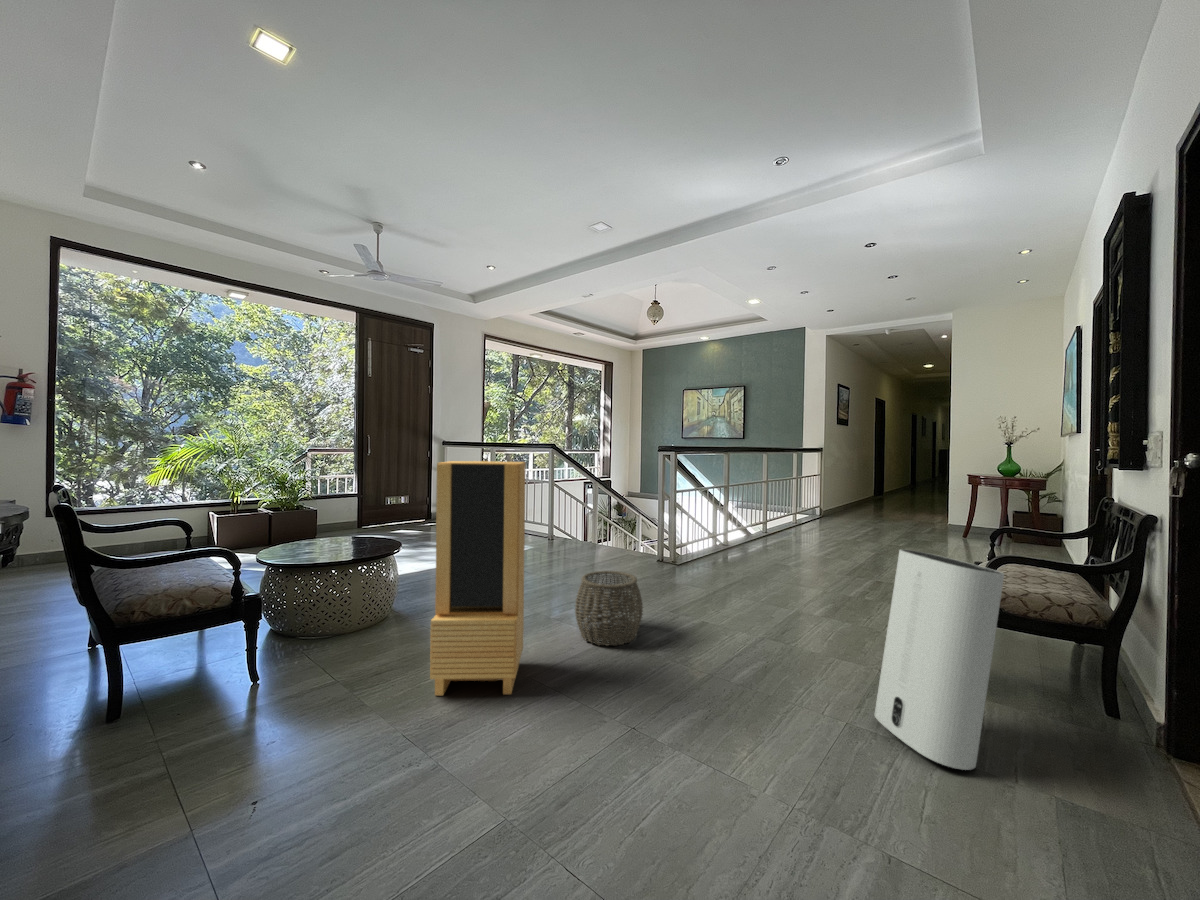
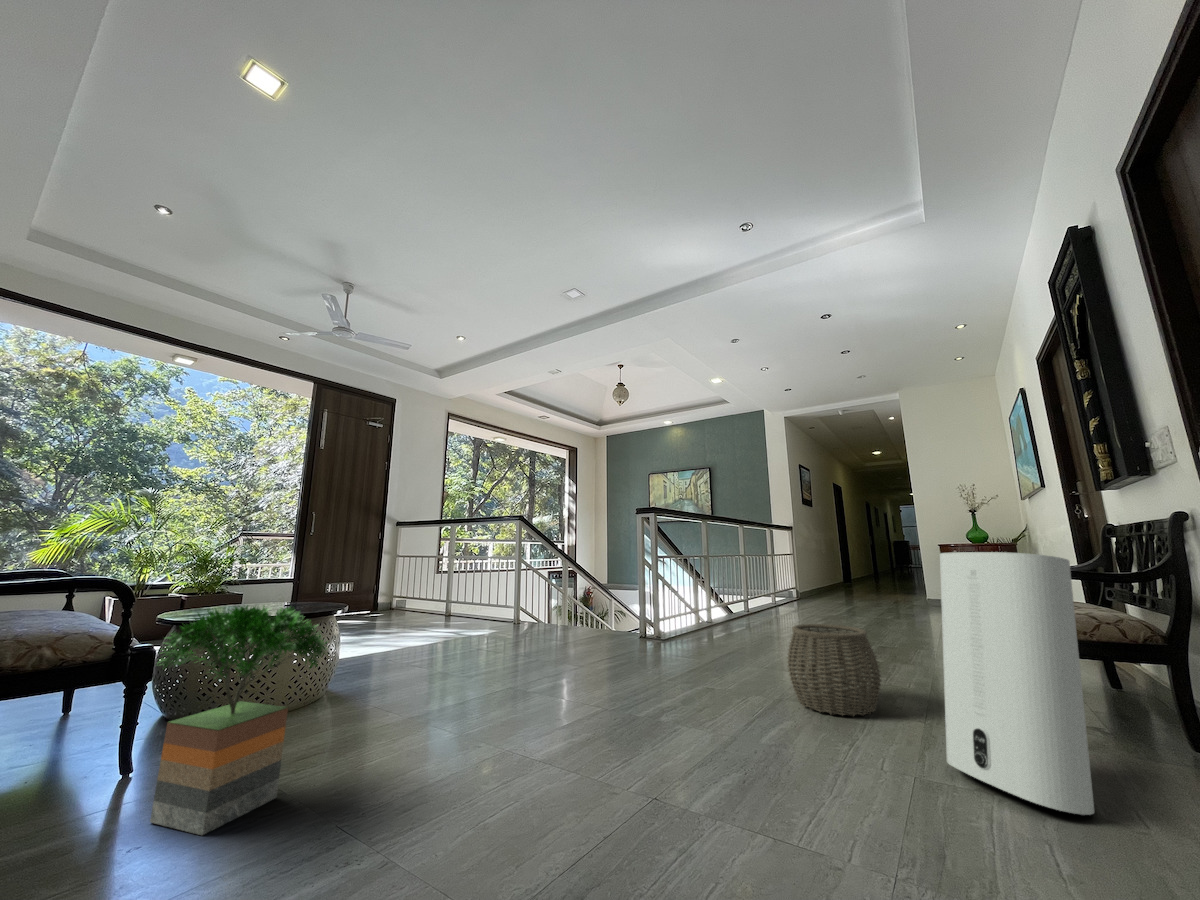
storage cabinet: present [430,461,526,695] -> none [377,471,508,777]
woven basket: present [575,571,643,646] -> present [787,624,881,716]
potted tree: none [265,572,389,735] -> present [150,605,328,835]

